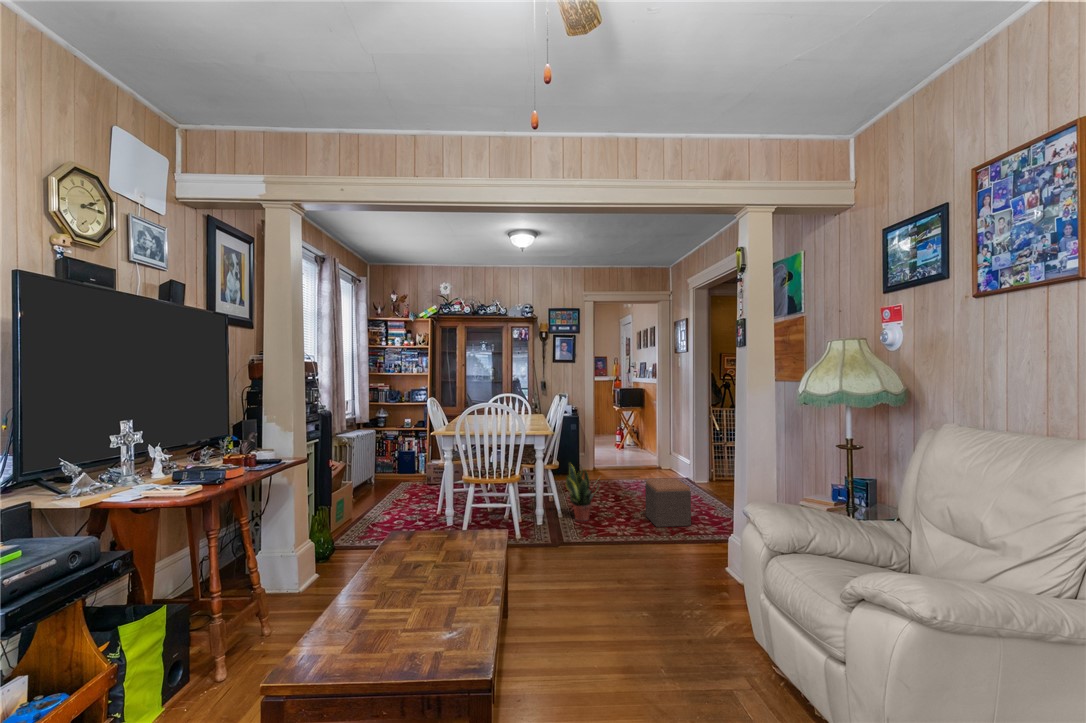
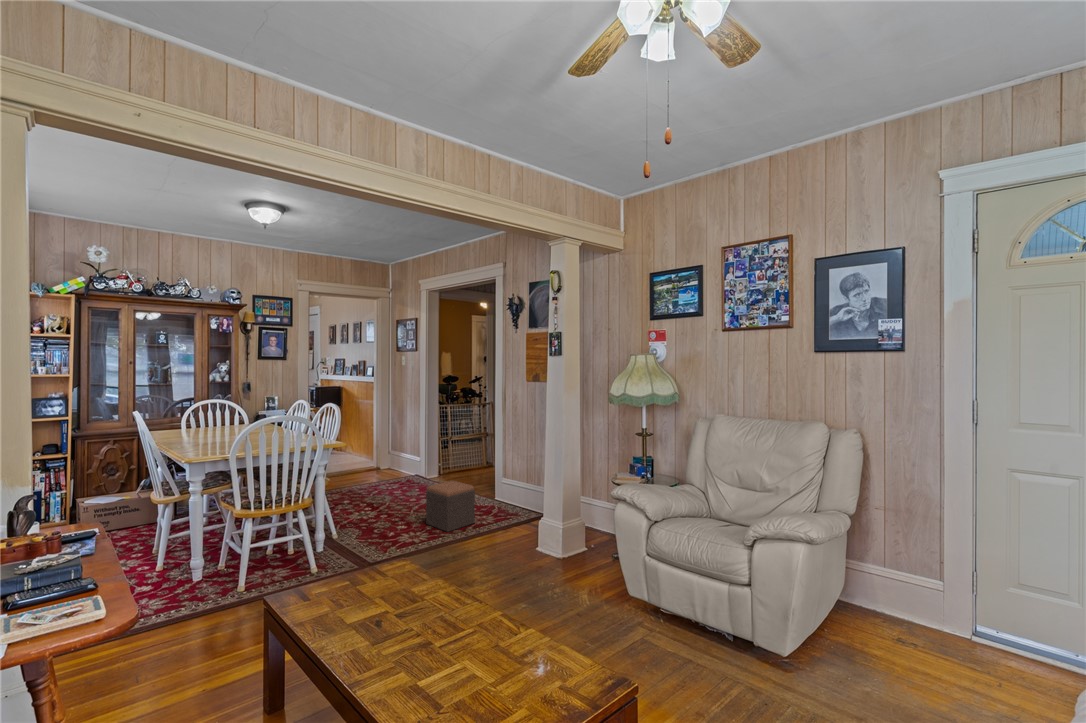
potted plant: present [566,463,599,521] -> none [343,482,388,546]

